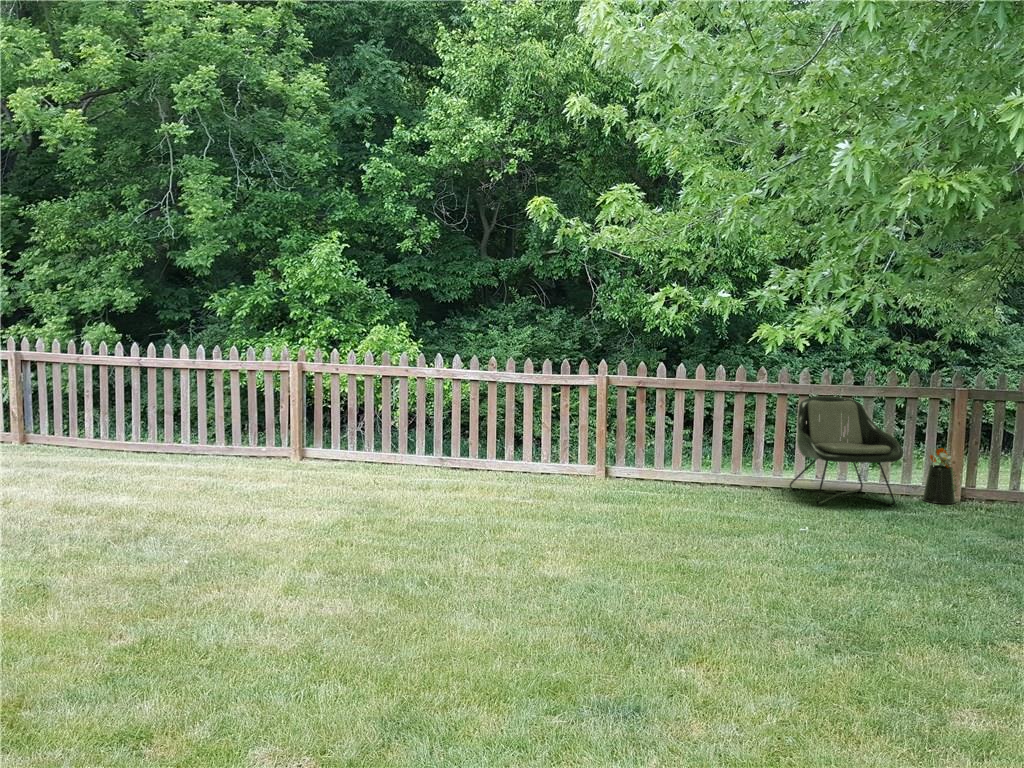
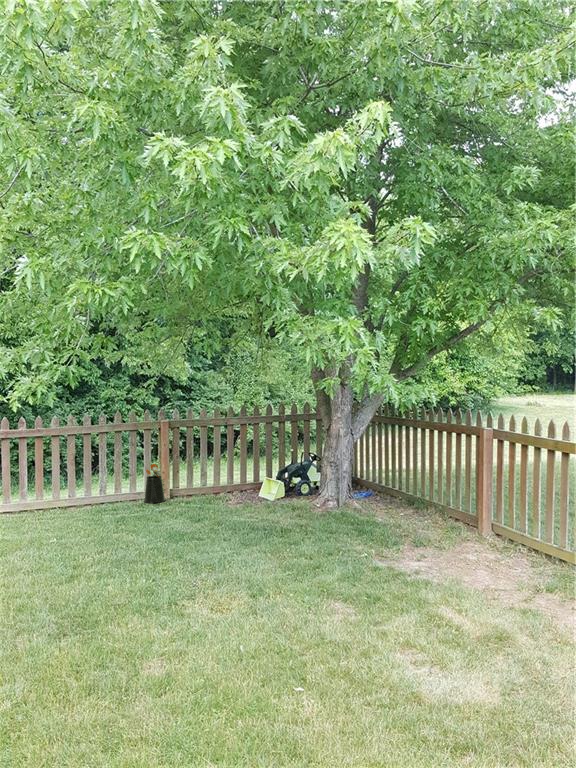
lounge chair: present [790,396,903,506] -> none [48,435,126,519]

